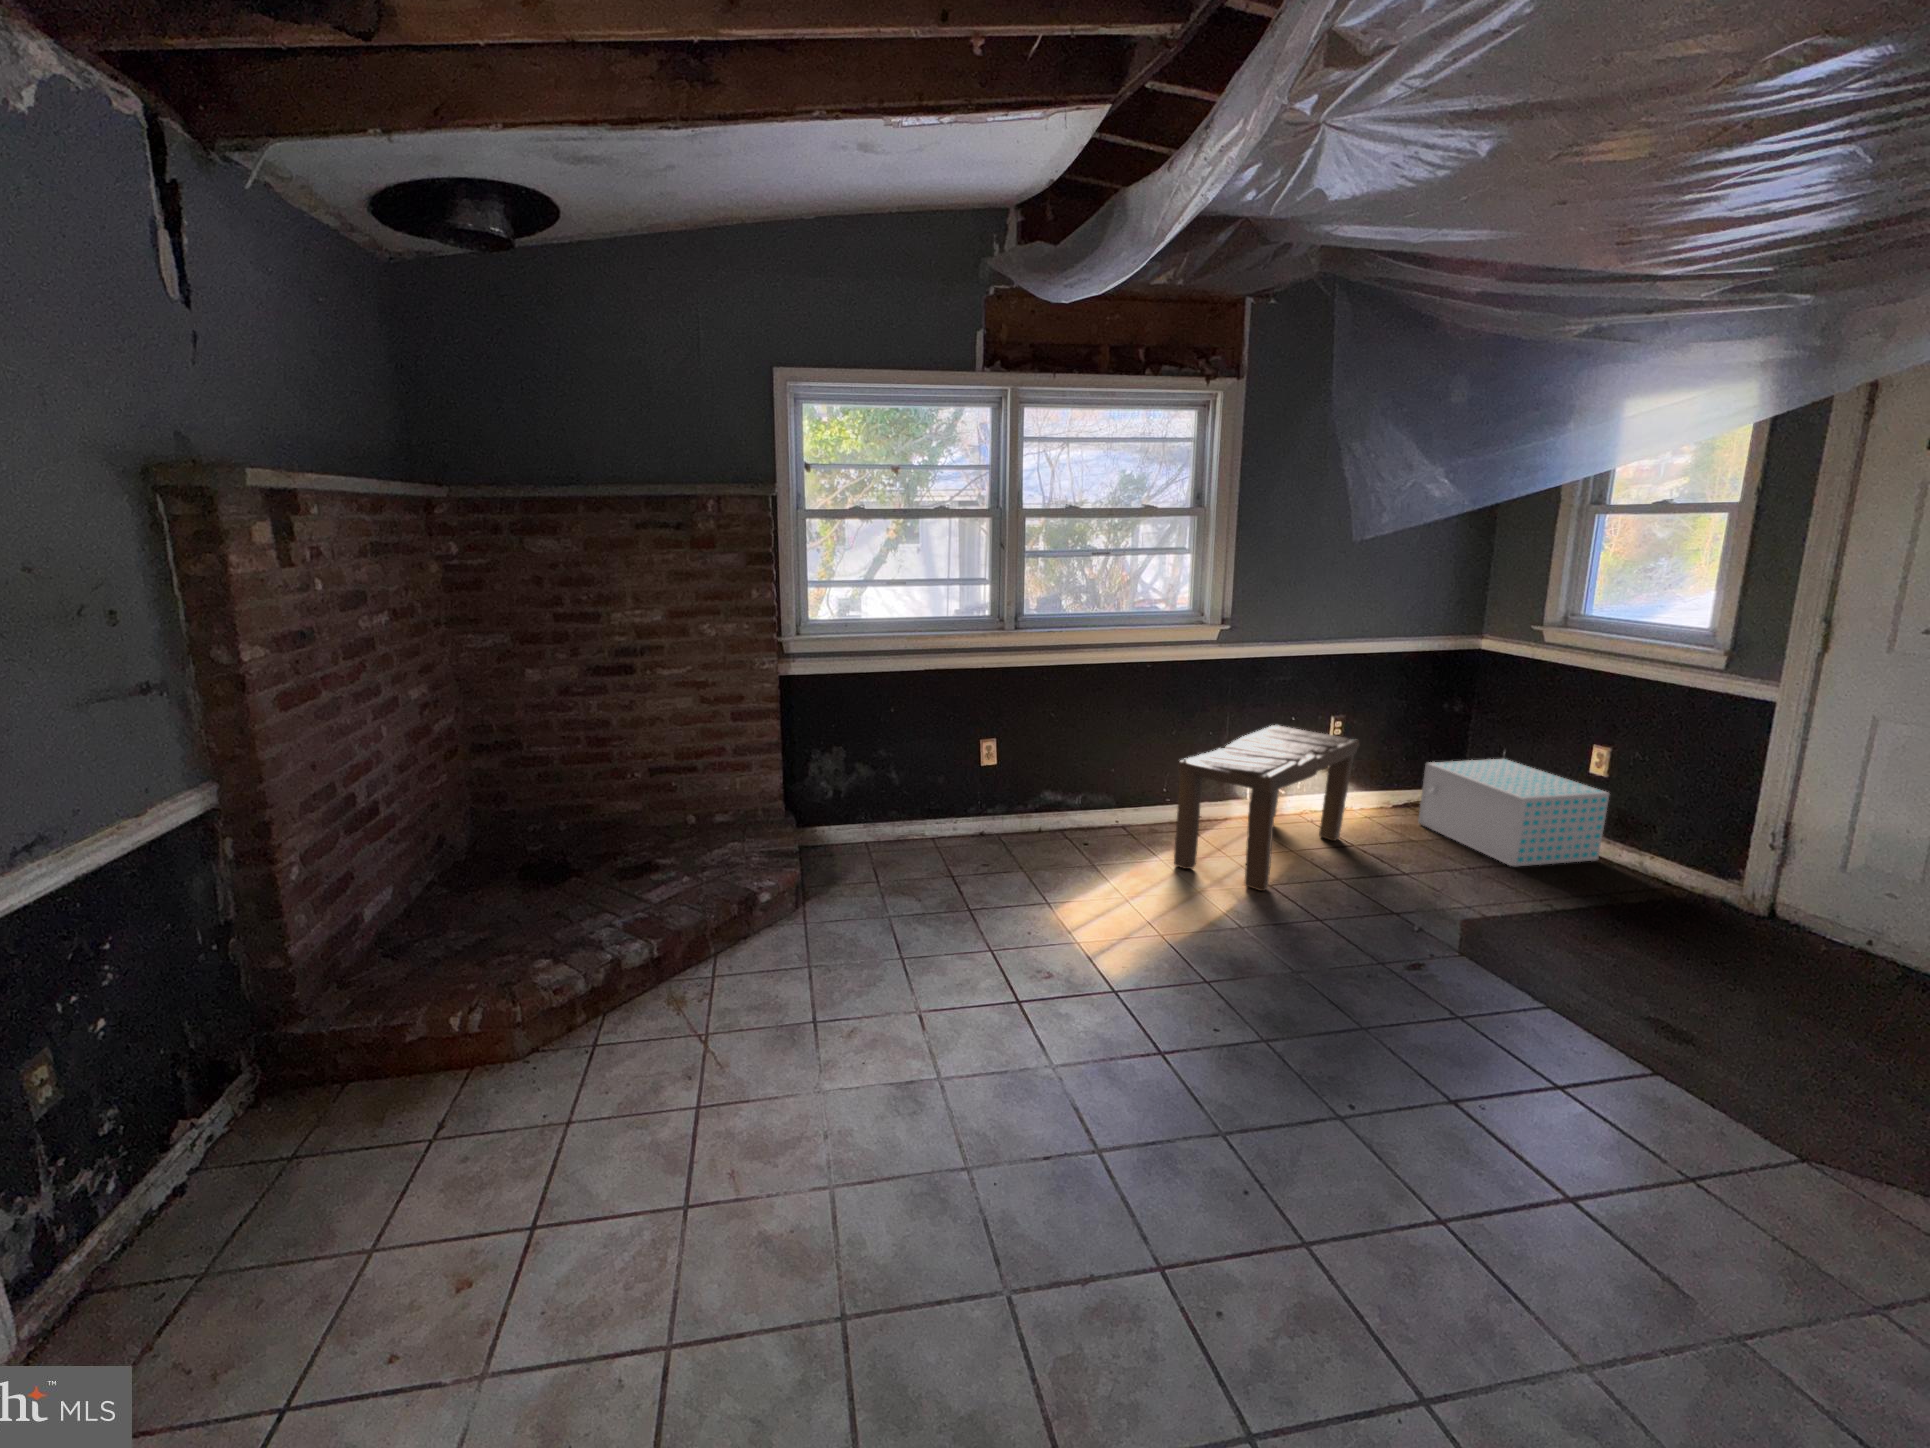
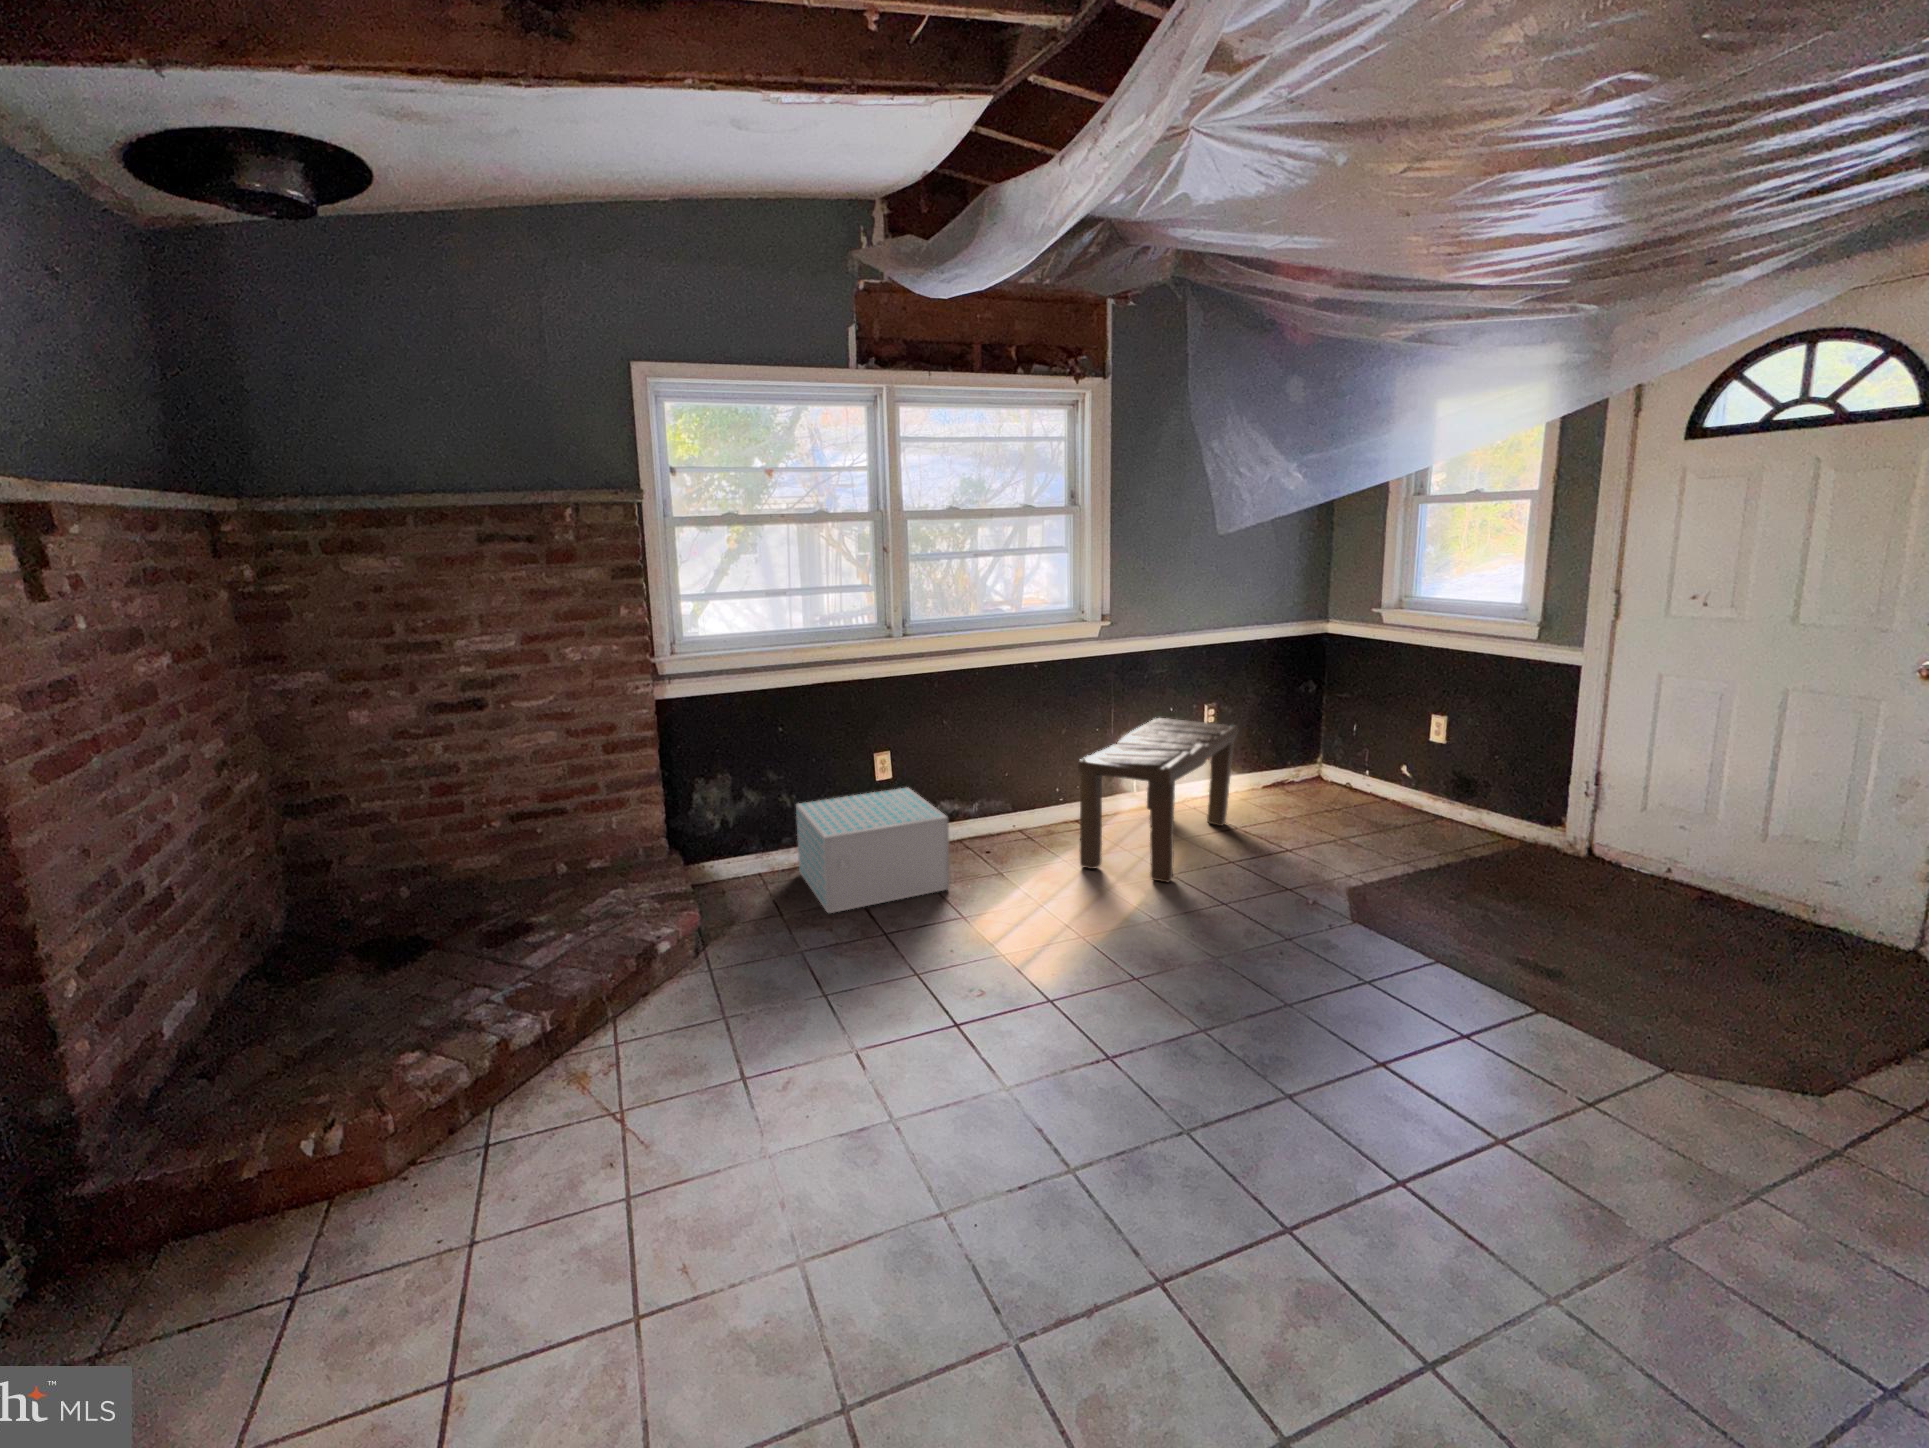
storage box: present [1418,759,1609,866] -> present [796,788,949,913]

